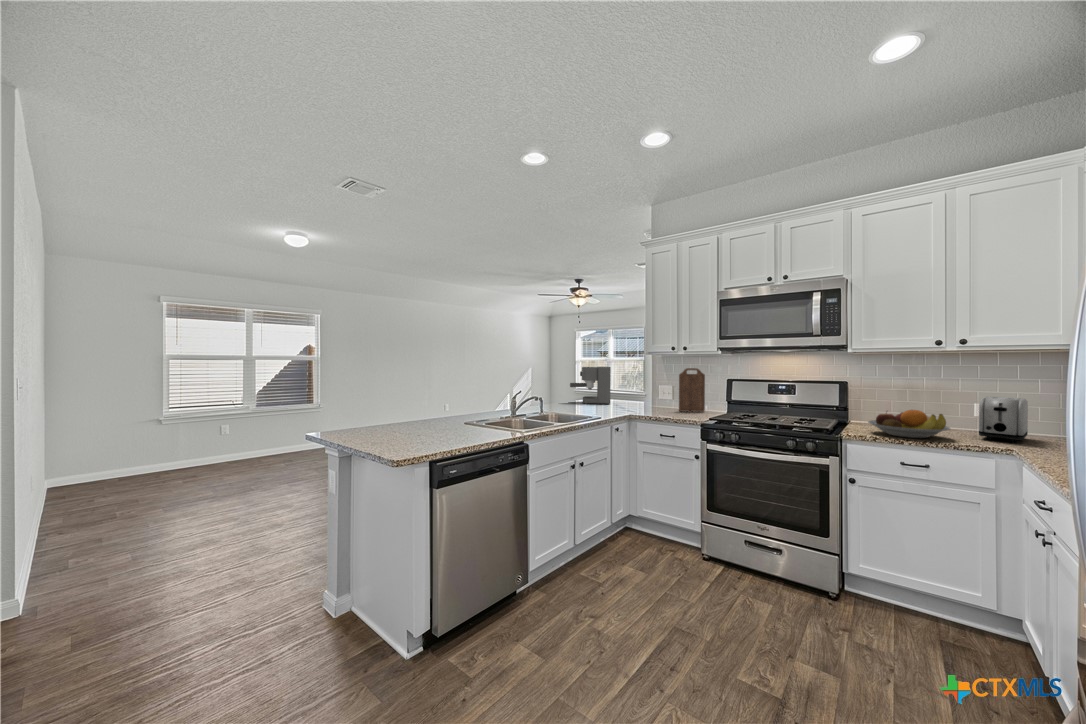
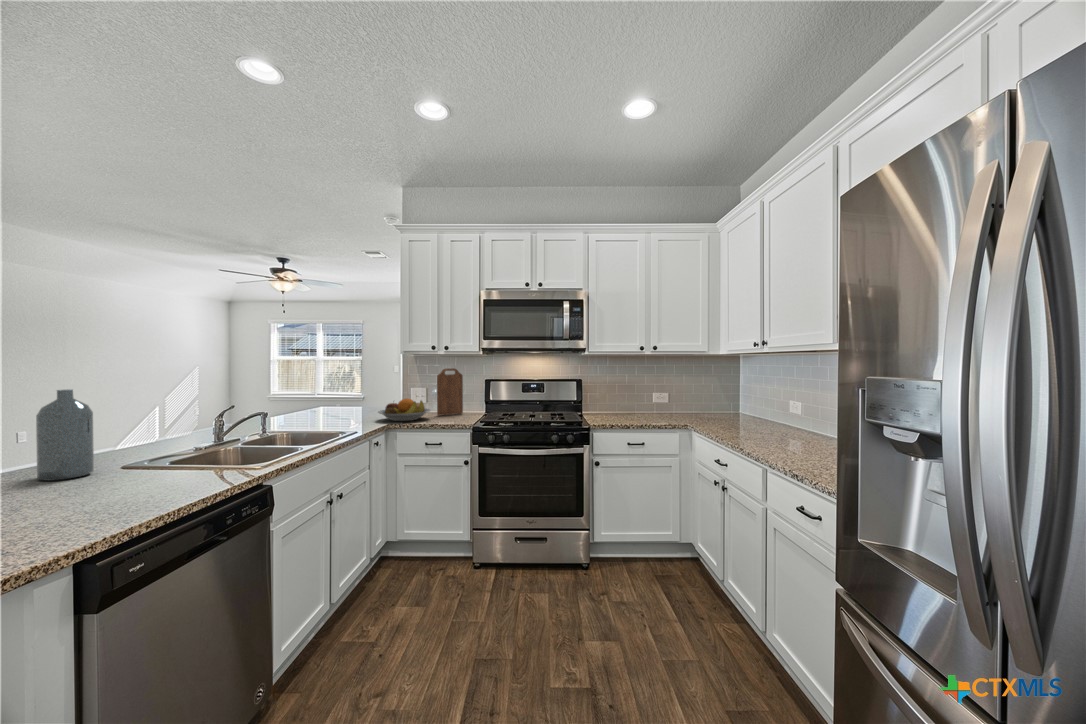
coffee maker: present [570,367,611,404] -> none [294,369,352,416]
bottle: none [424,373,447,424] -> present [36,389,94,481]
toaster: present [979,397,1028,442] -> none [667,385,691,418]
fruit bowl: present [868,410,950,438] -> present [378,399,430,421]

